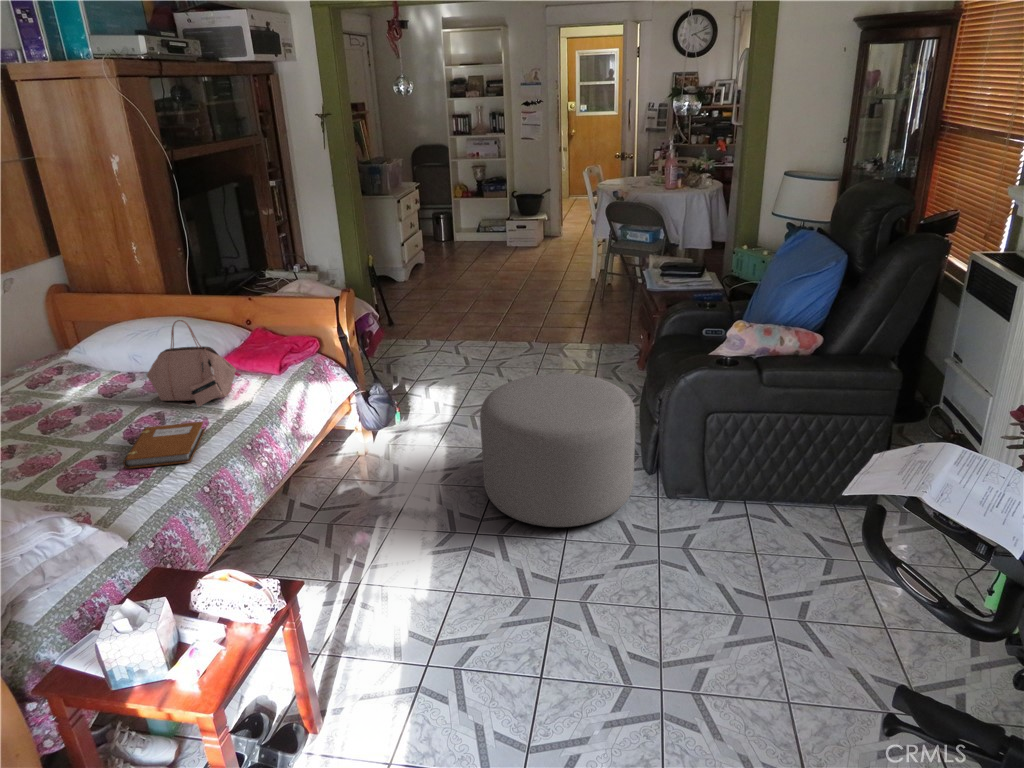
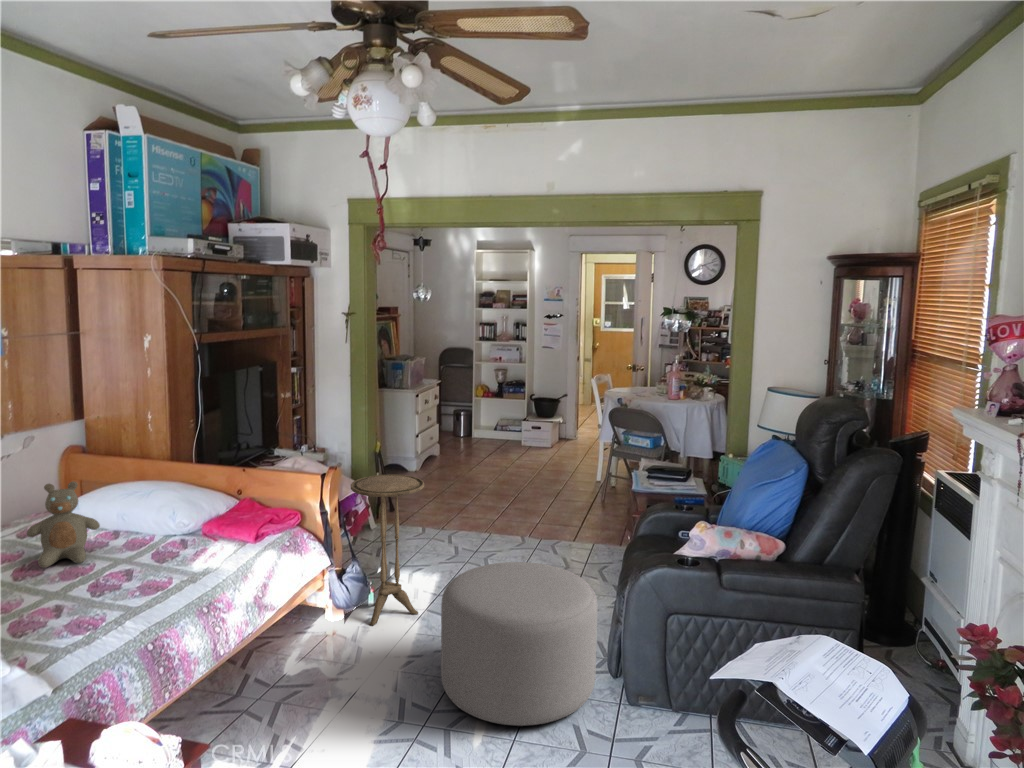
side table: none [364,293,444,444] -> present [351,474,424,626]
handbag: present [147,320,236,407] -> none [128,481,212,567]
teddy bear: none [40,327,114,418] -> present [27,482,100,568]
notebook: present [123,422,205,468] -> none [77,580,167,620]

